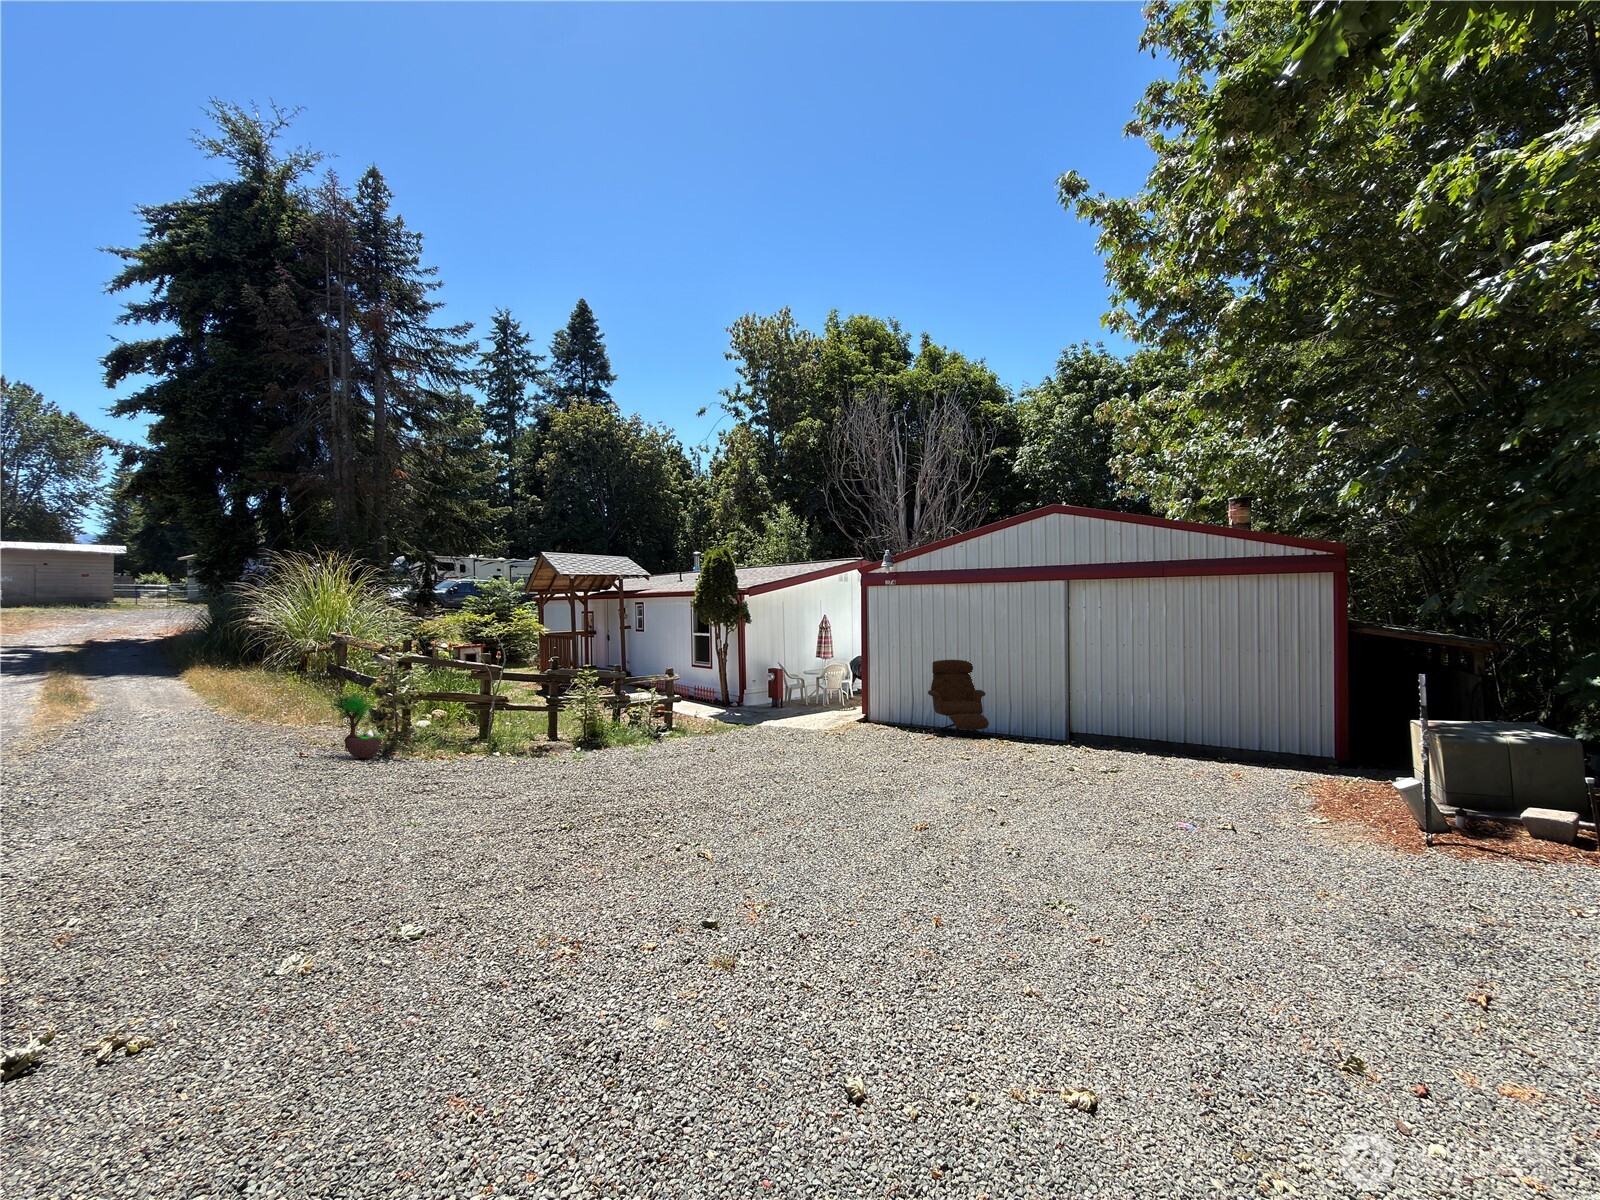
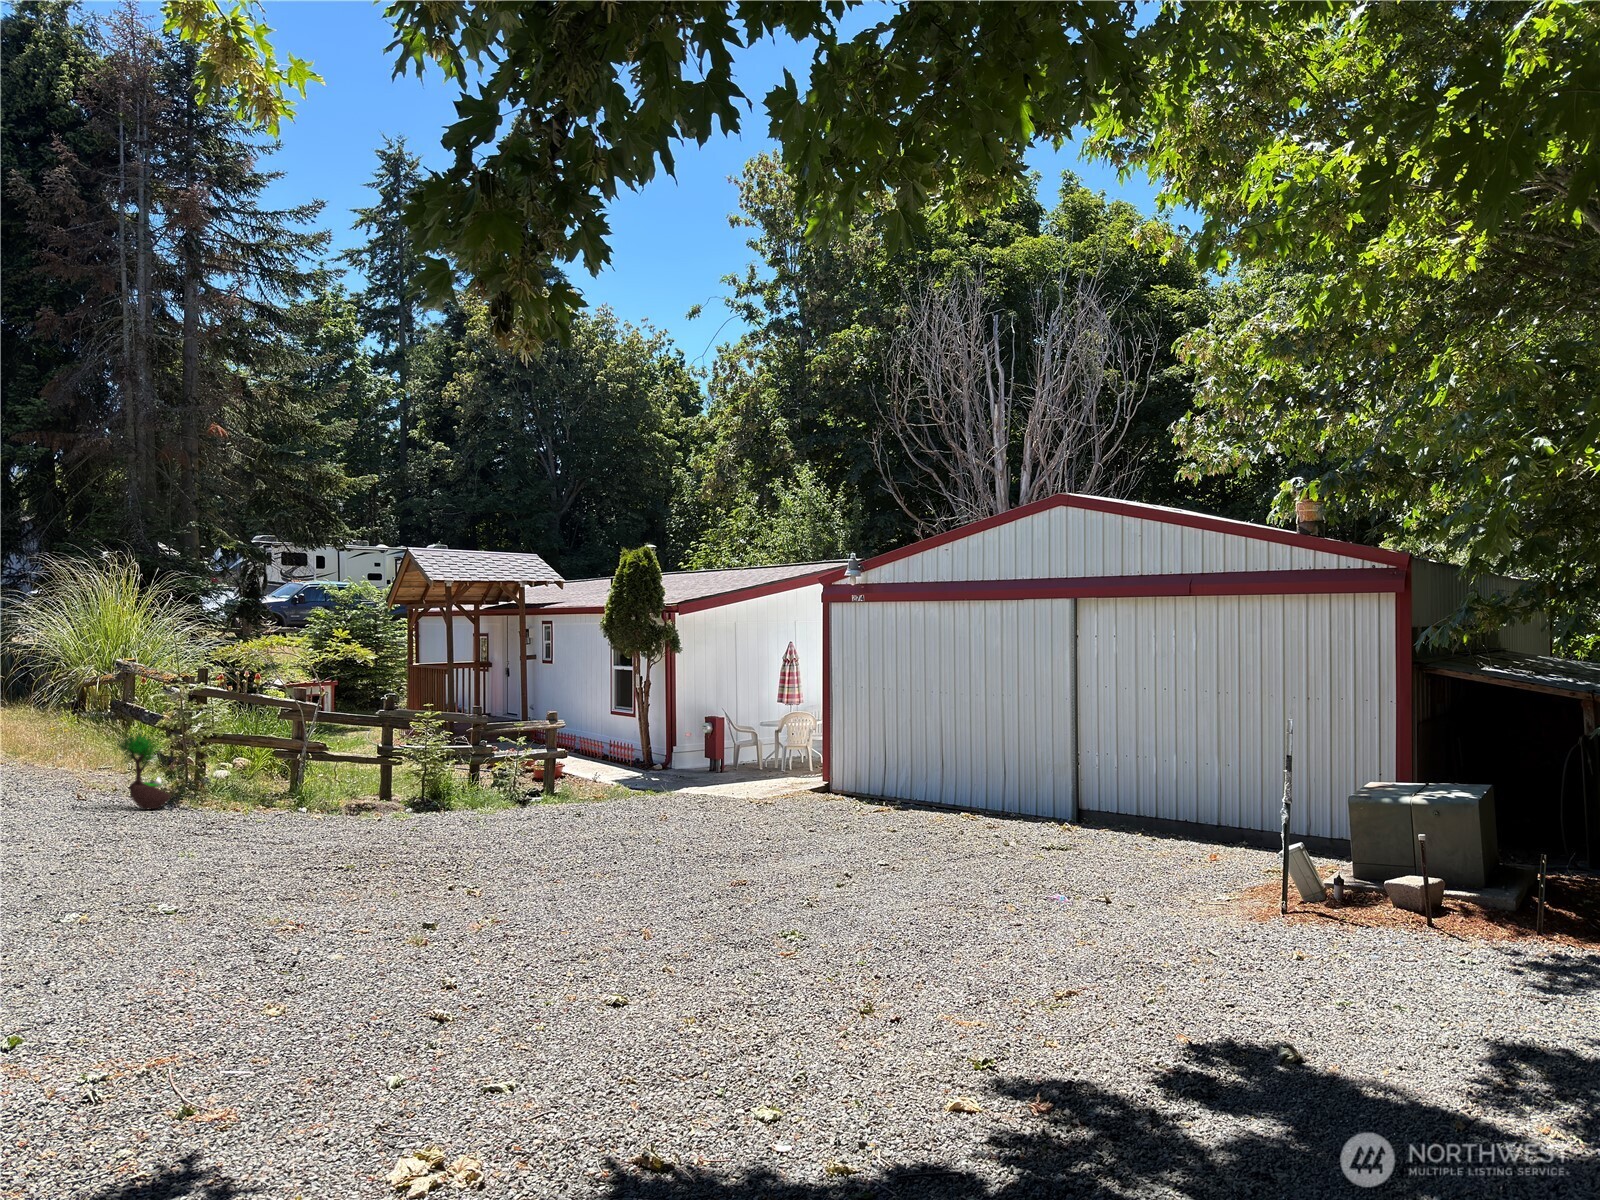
lounge chair: present [928,660,989,740] -> none [874,699,950,804]

